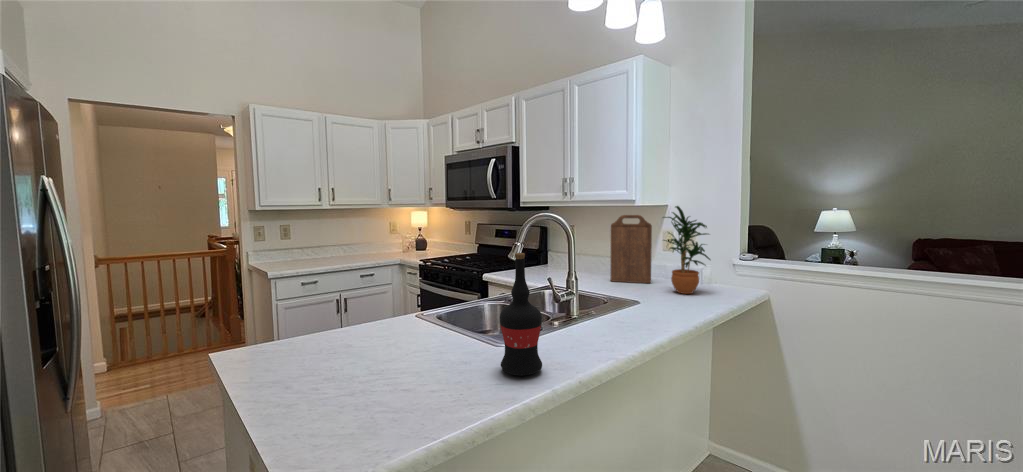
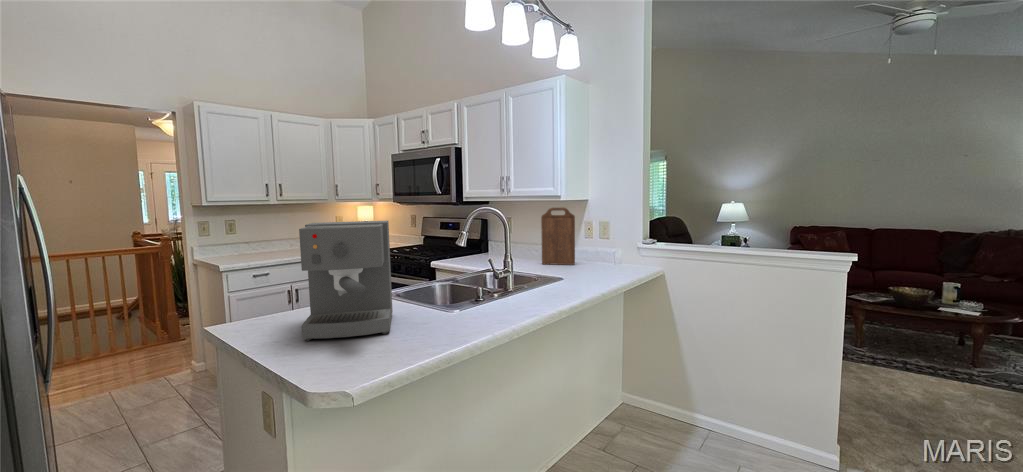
potted plant: present [664,206,710,294] -> none [581,199,620,271]
coffee maker: none [304,231,428,387] -> present [299,221,393,341]
wine bottle: present [500,253,542,376] -> none [451,235,484,327]

